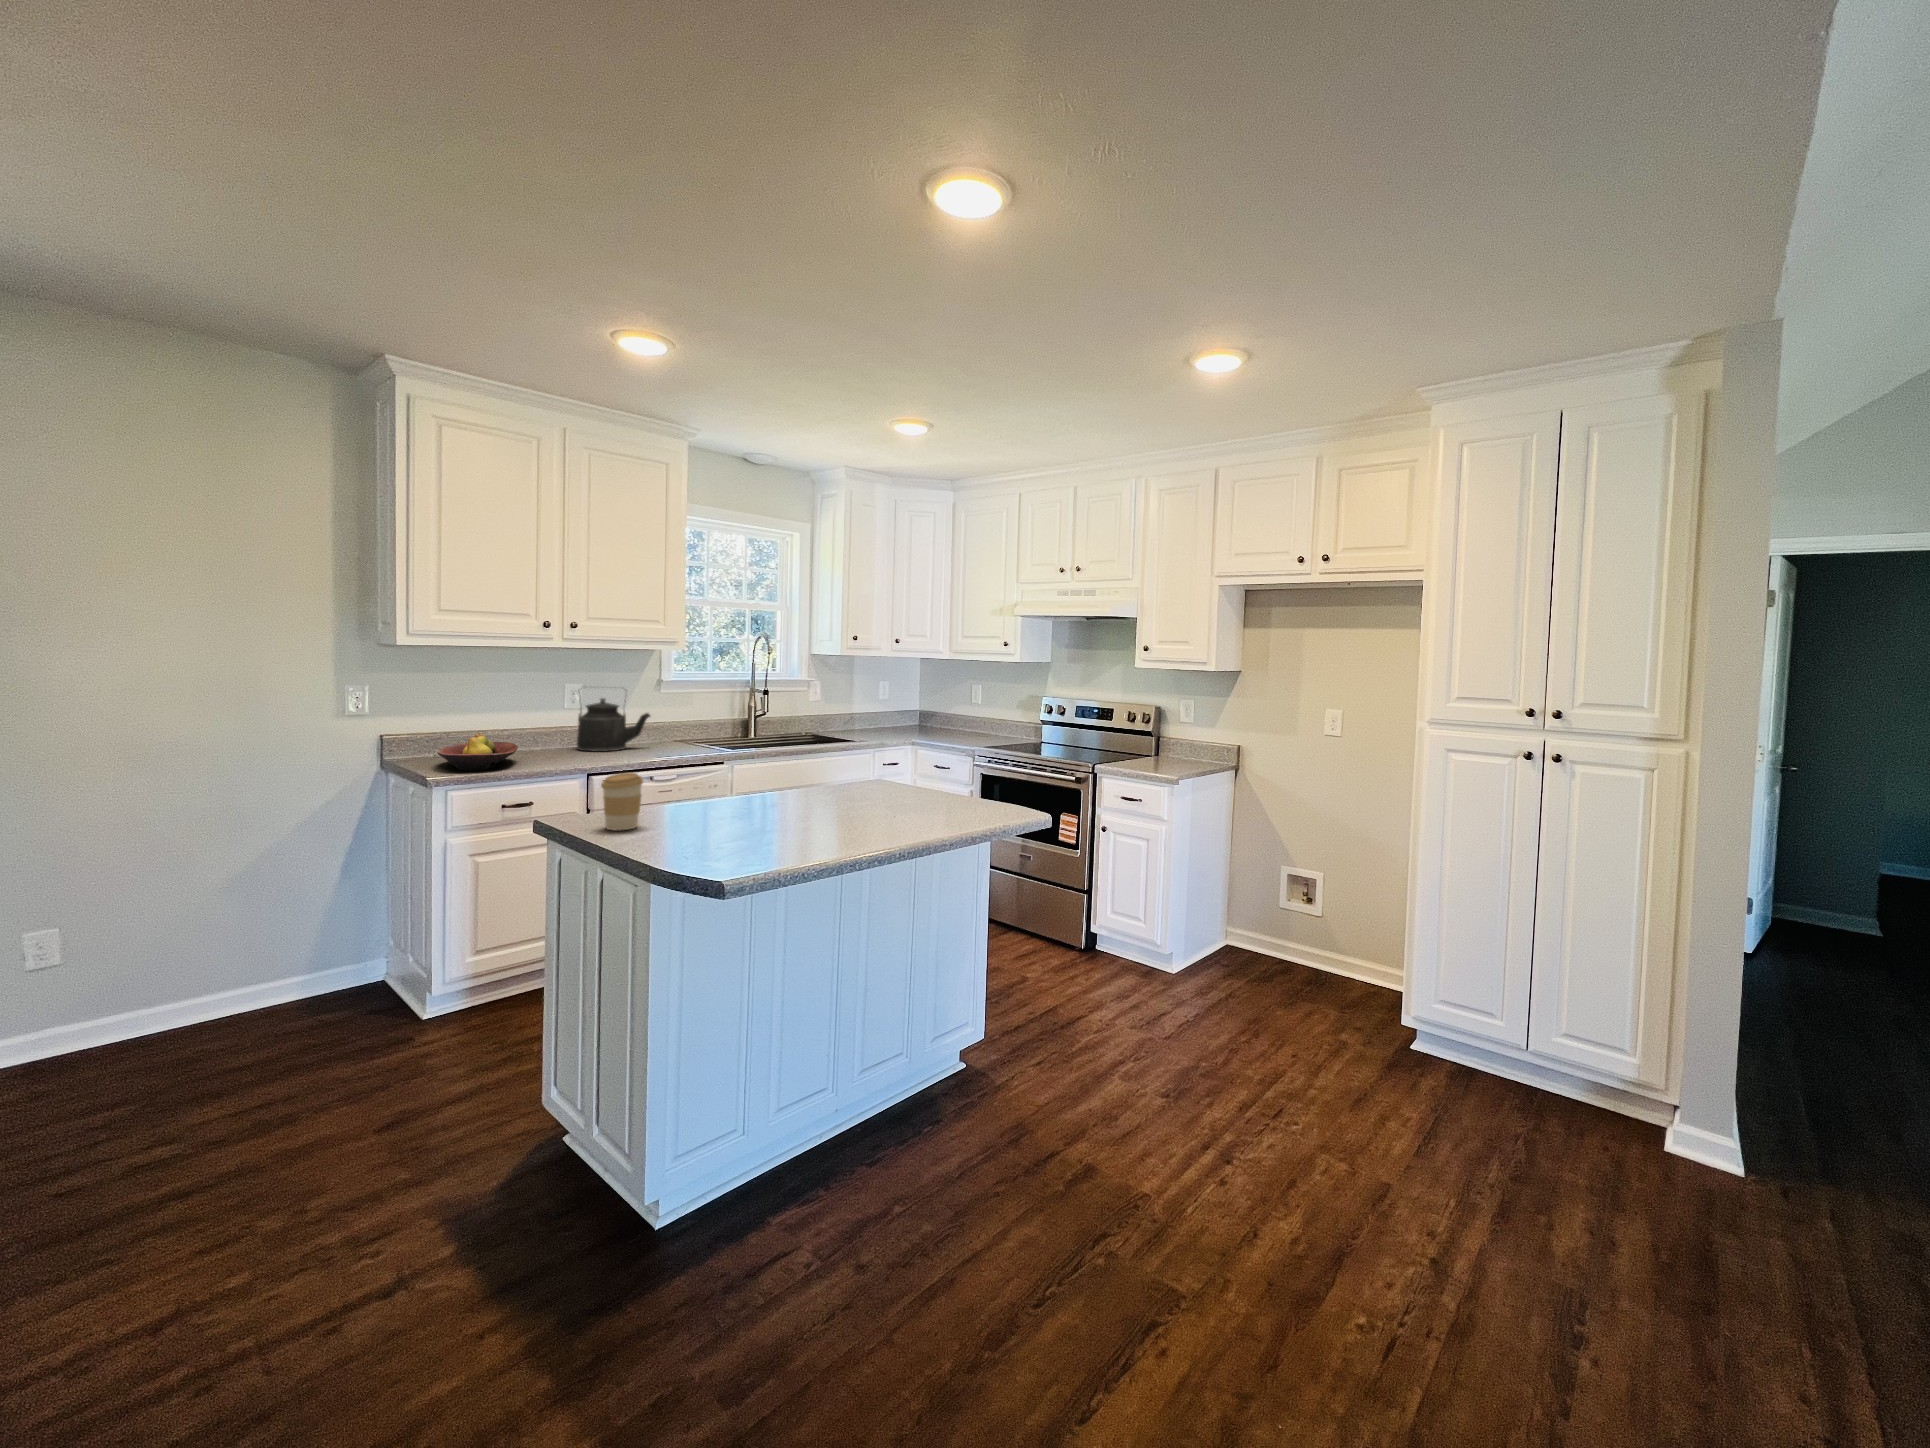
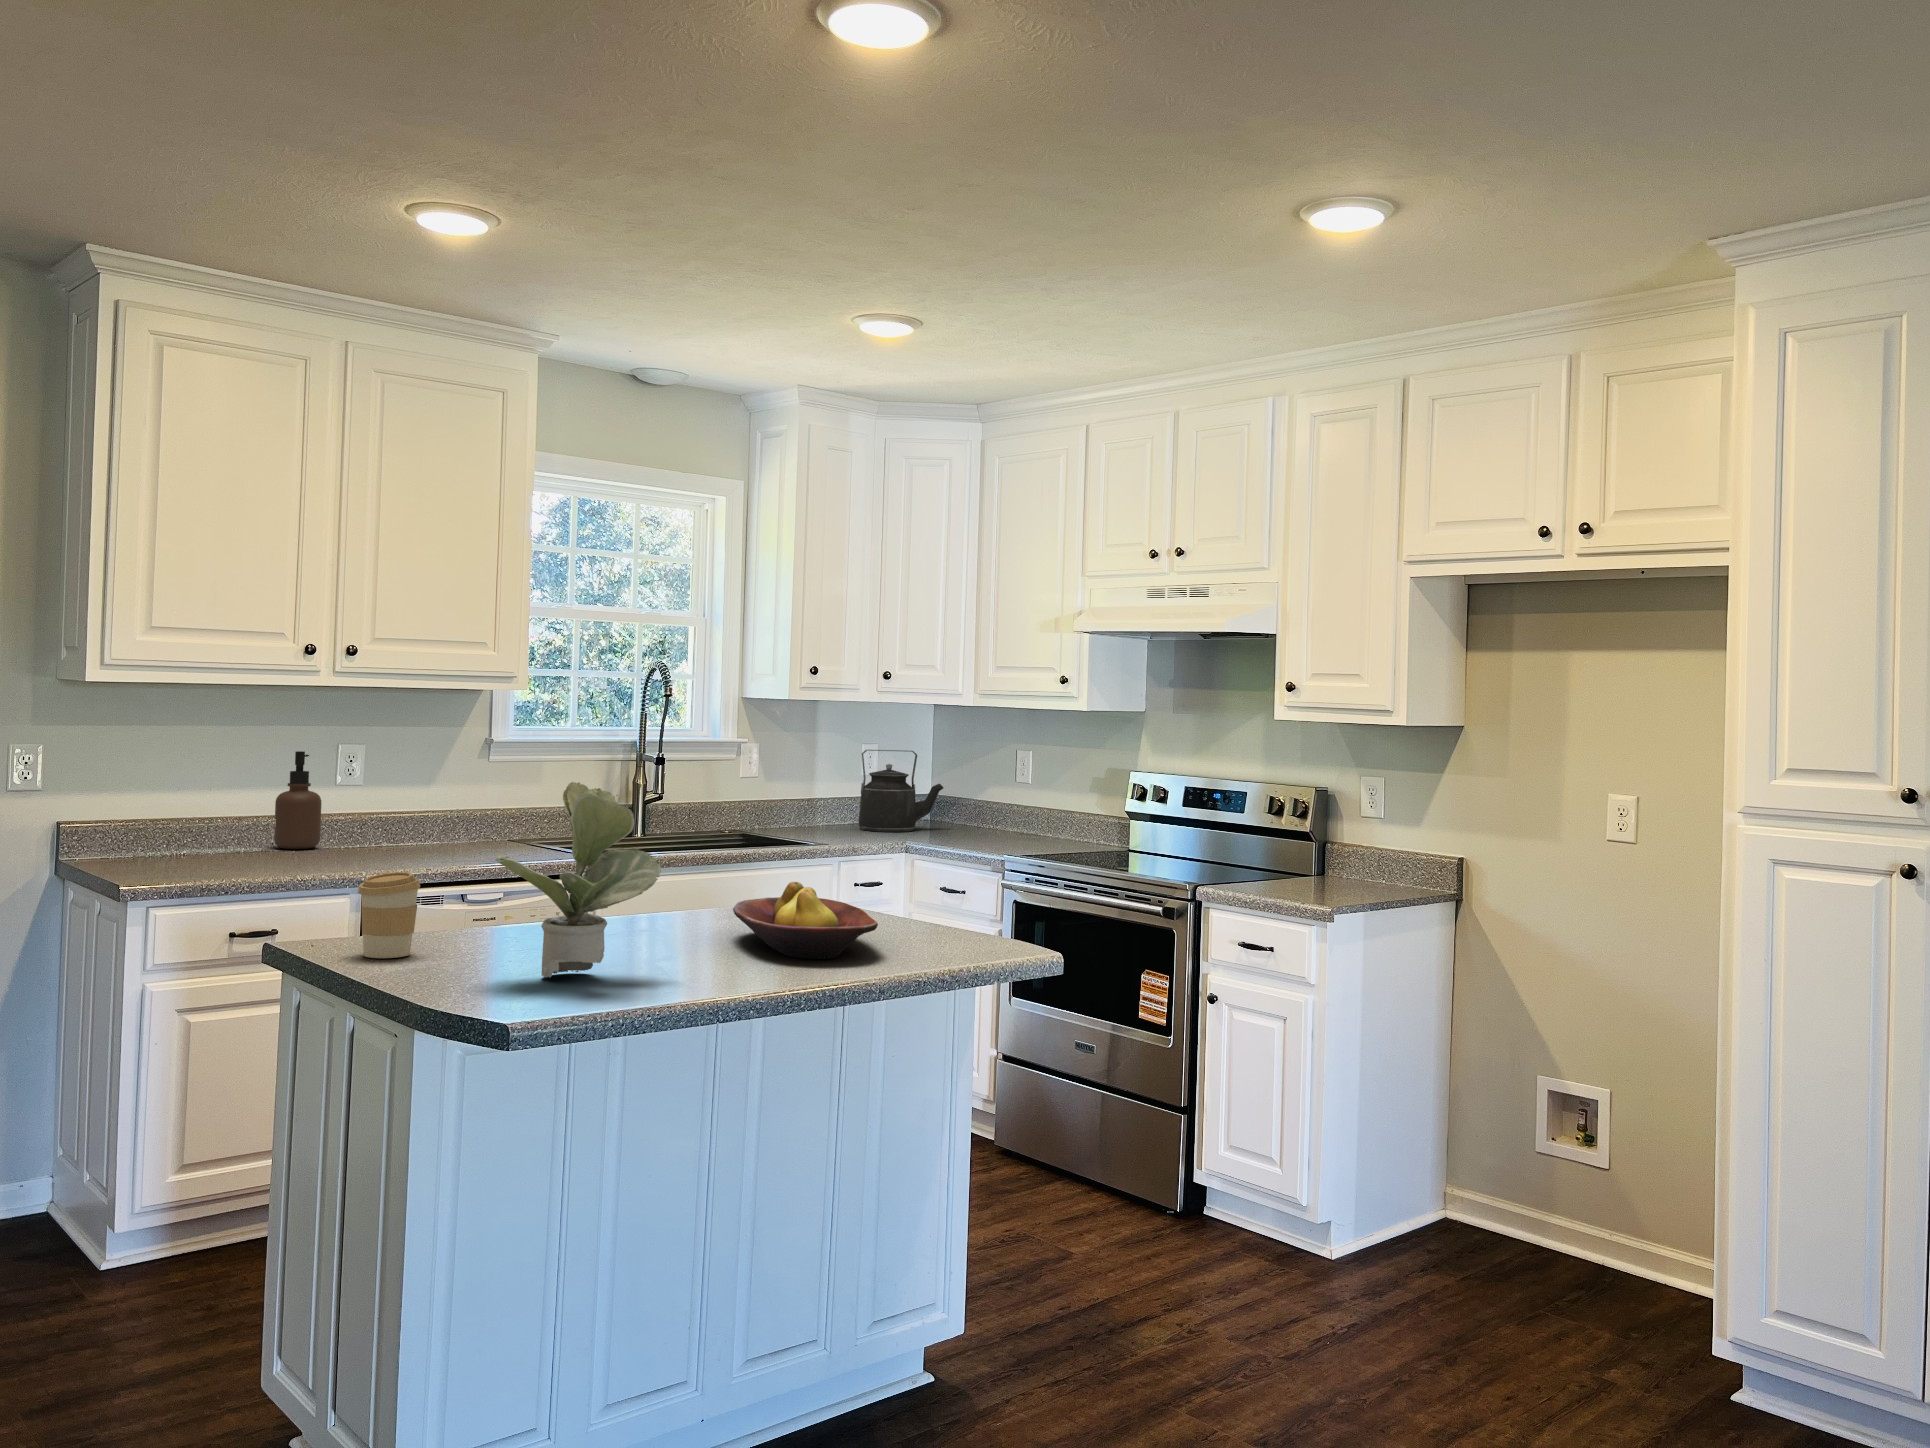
soap dispenser: none [526,688,557,749] -> present [274,751,321,849]
kettle: present [577,698,650,752] -> present [858,750,943,832]
potted plant: none [701,713,811,843] -> present [496,782,661,978]
fruit bowl: present [437,734,518,770] -> present [733,882,878,959]

